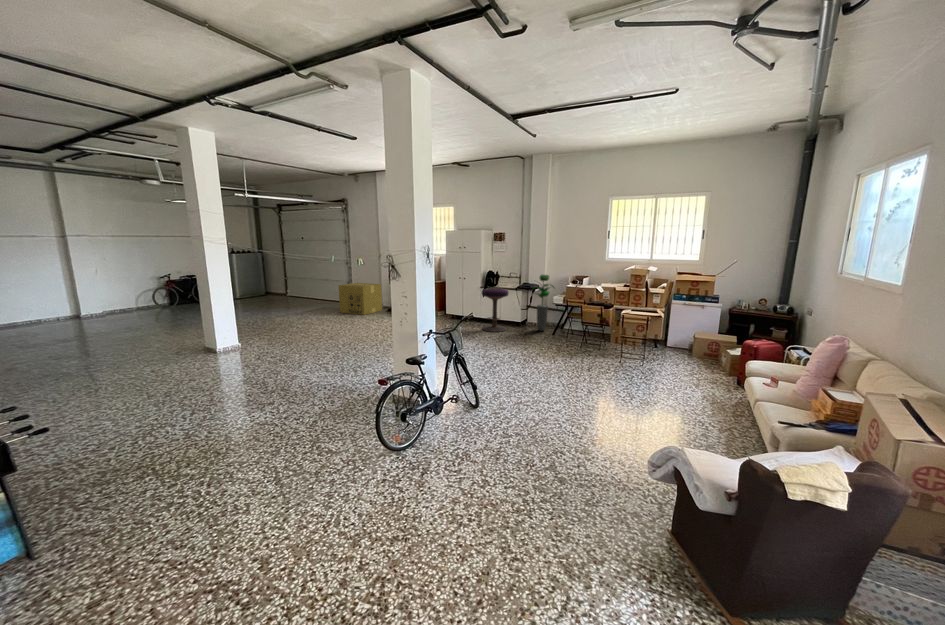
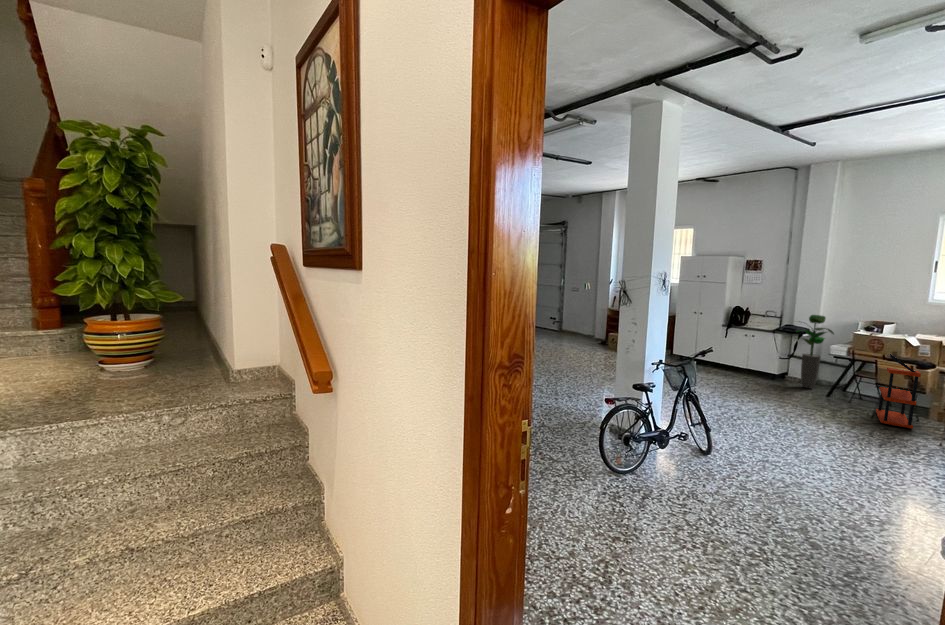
cardboard box: present [339,283,382,315] -> none [551,310,596,343]
stool: present [482,288,509,332] -> none [717,326,759,381]
shelving unit: none [581,297,604,352] -> present [876,354,921,429]

